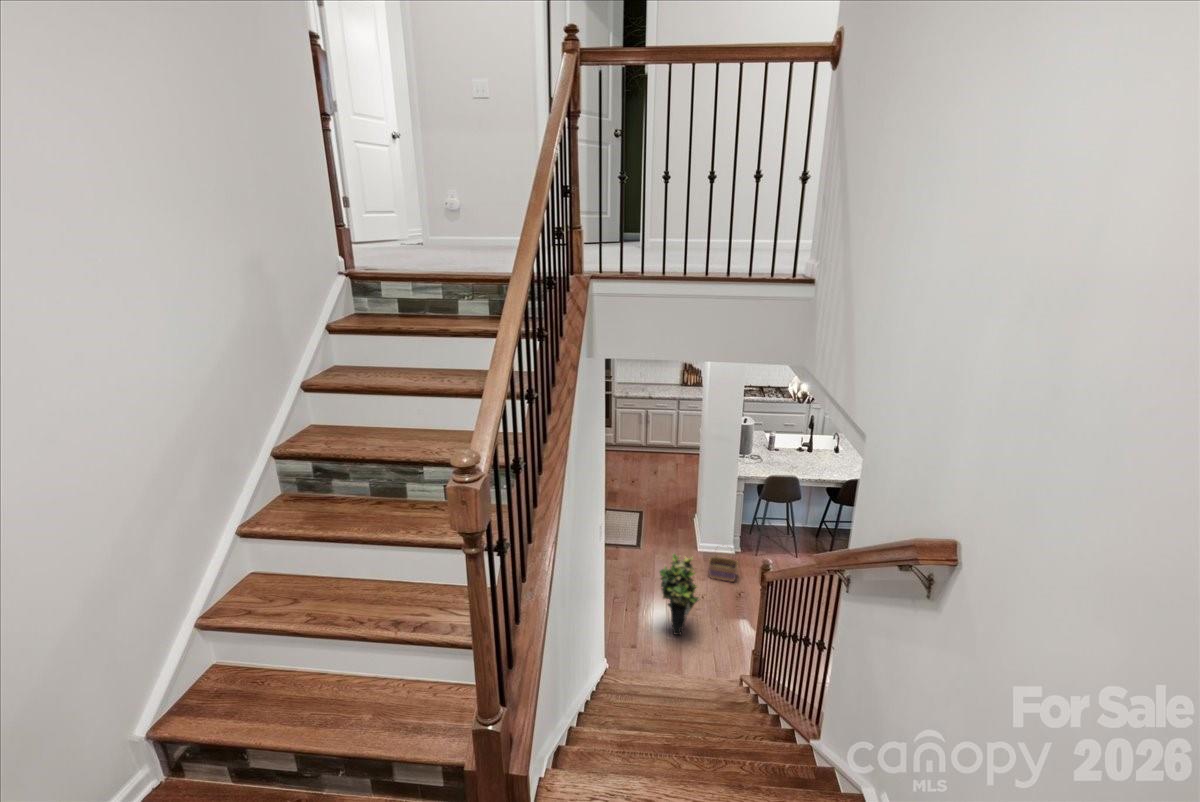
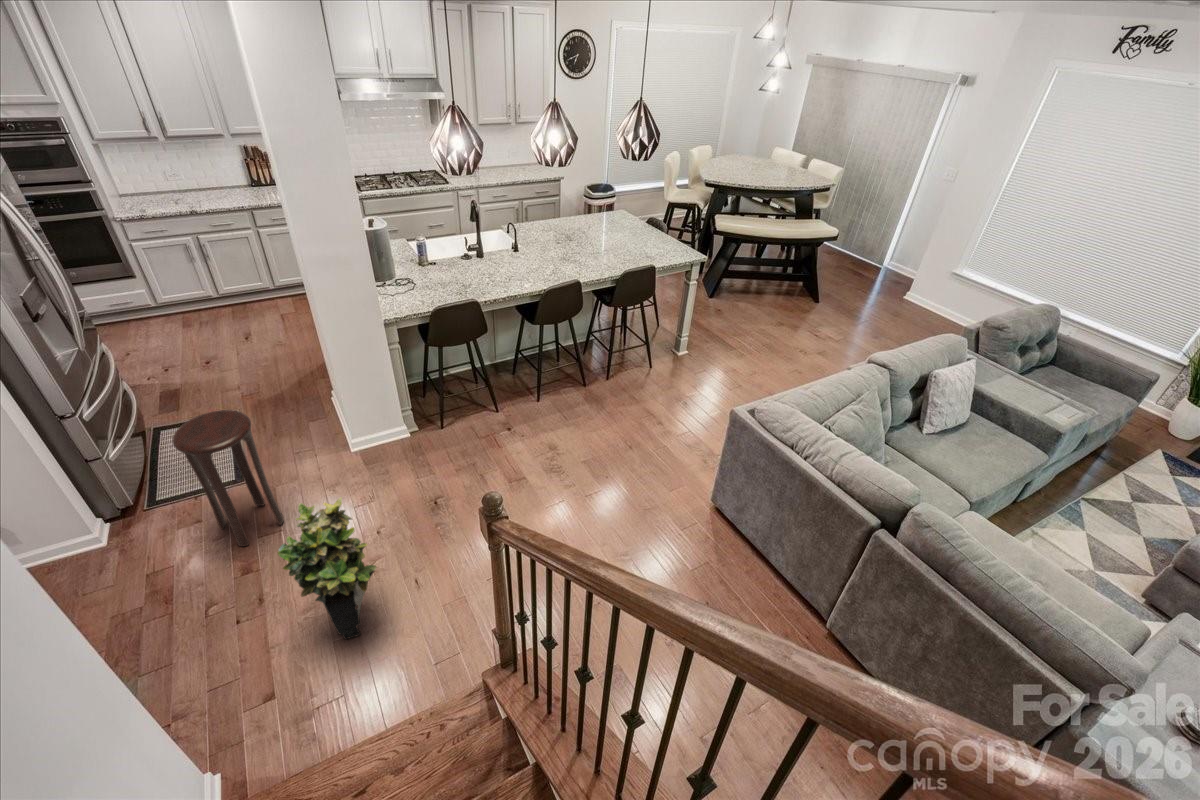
stool: none [626,502,660,577] -> present [172,410,284,546]
basket: present [709,556,738,582] -> none [374,437,424,495]

